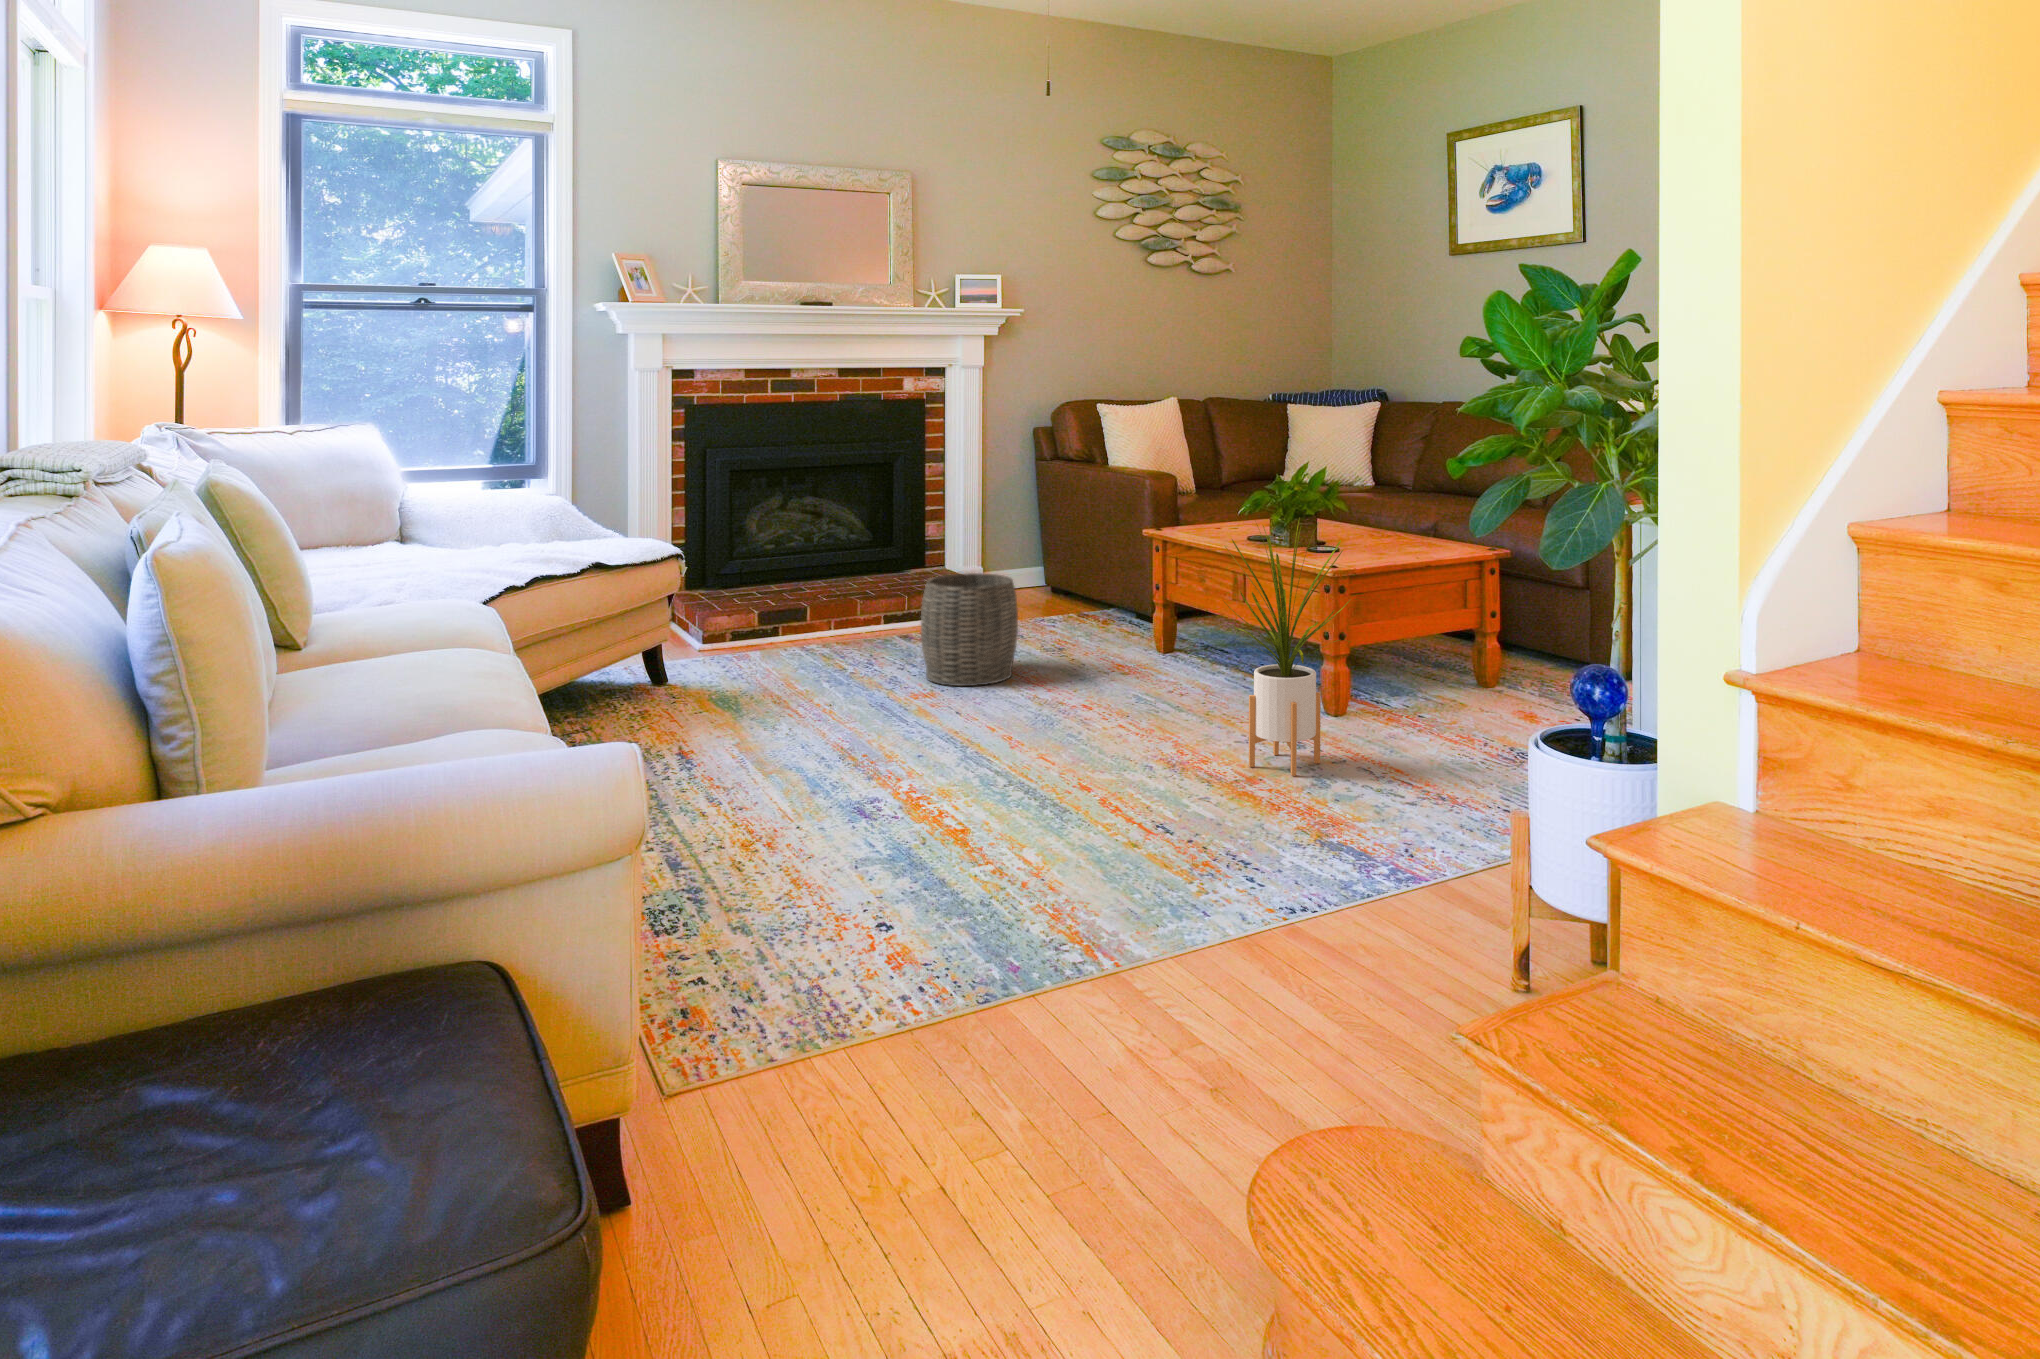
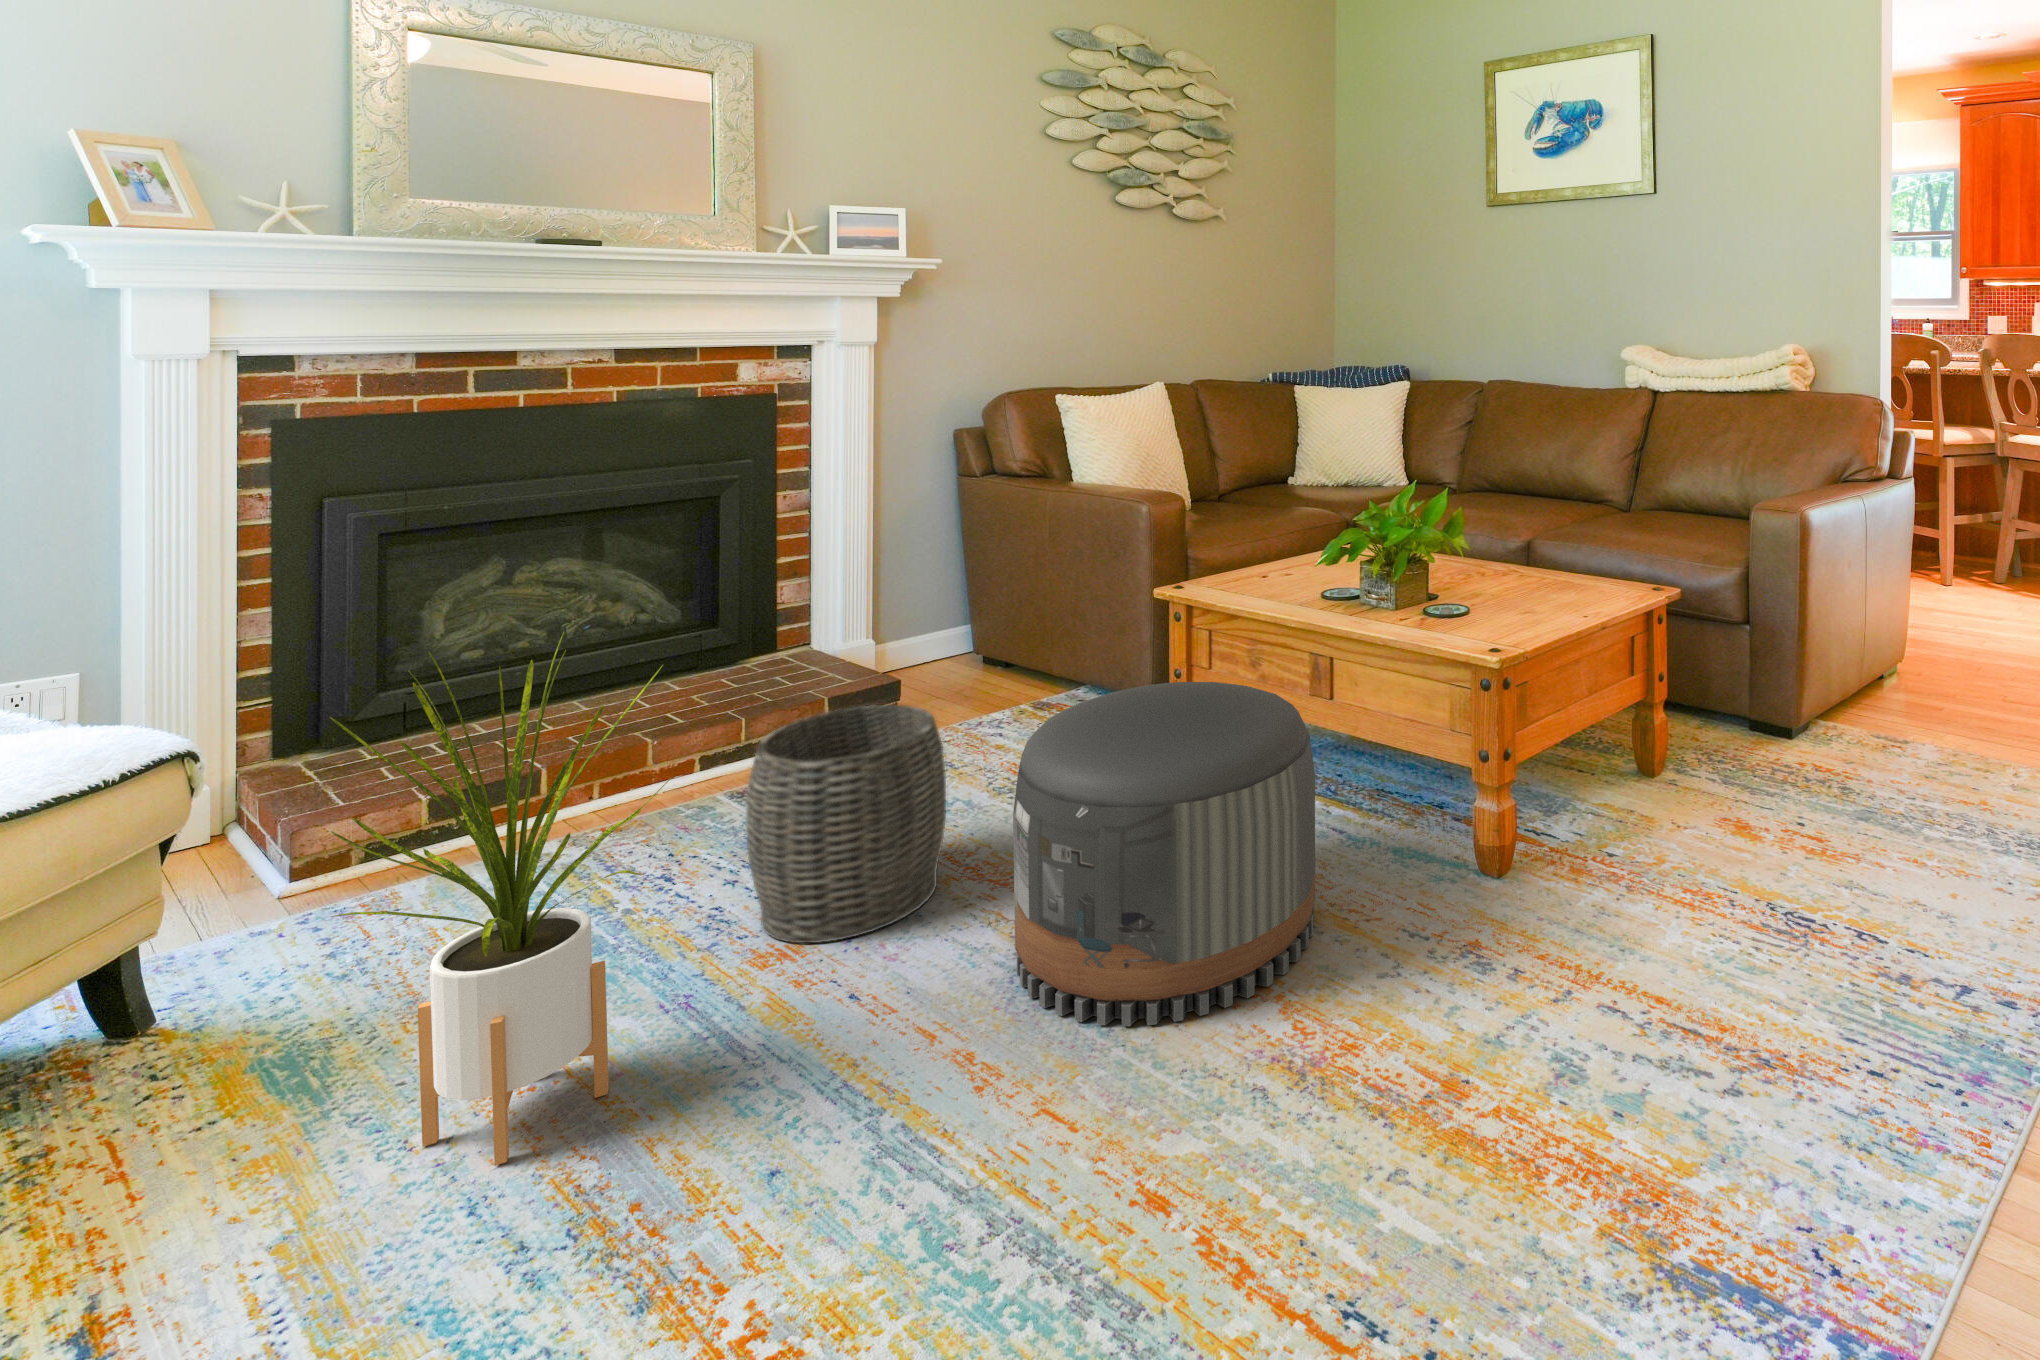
house plant: present [1224,521,1351,776] -> present [330,632,672,1165]
pouf: none [1049,566,1211,724] -> present [1013,682,1315,1026]

